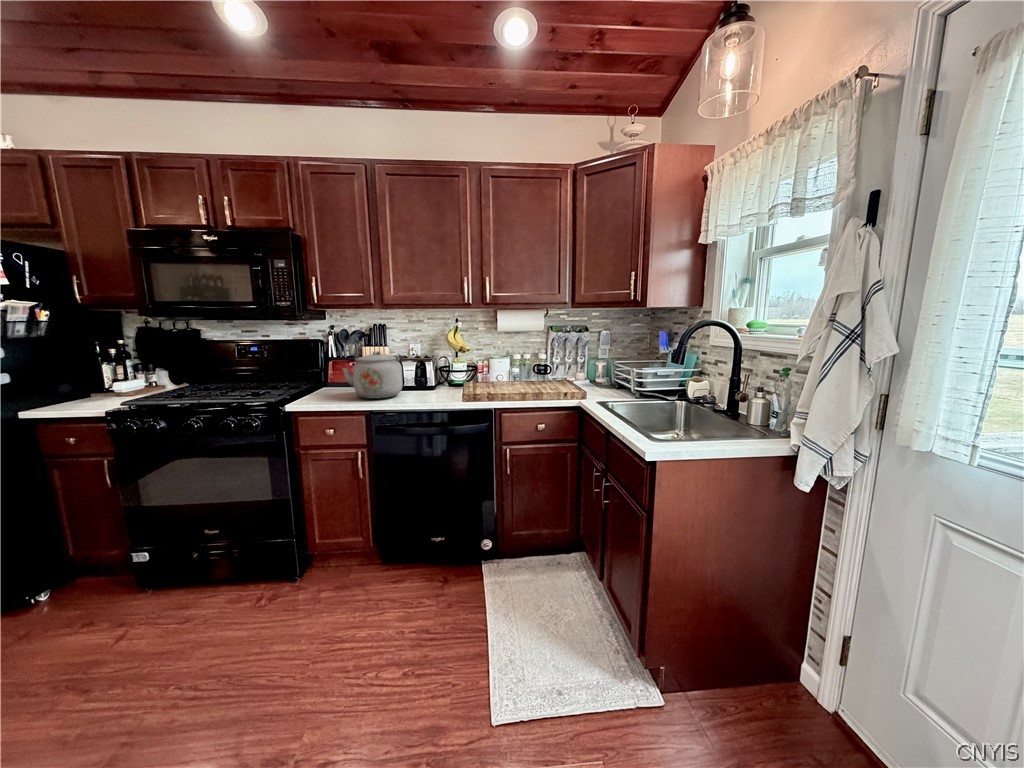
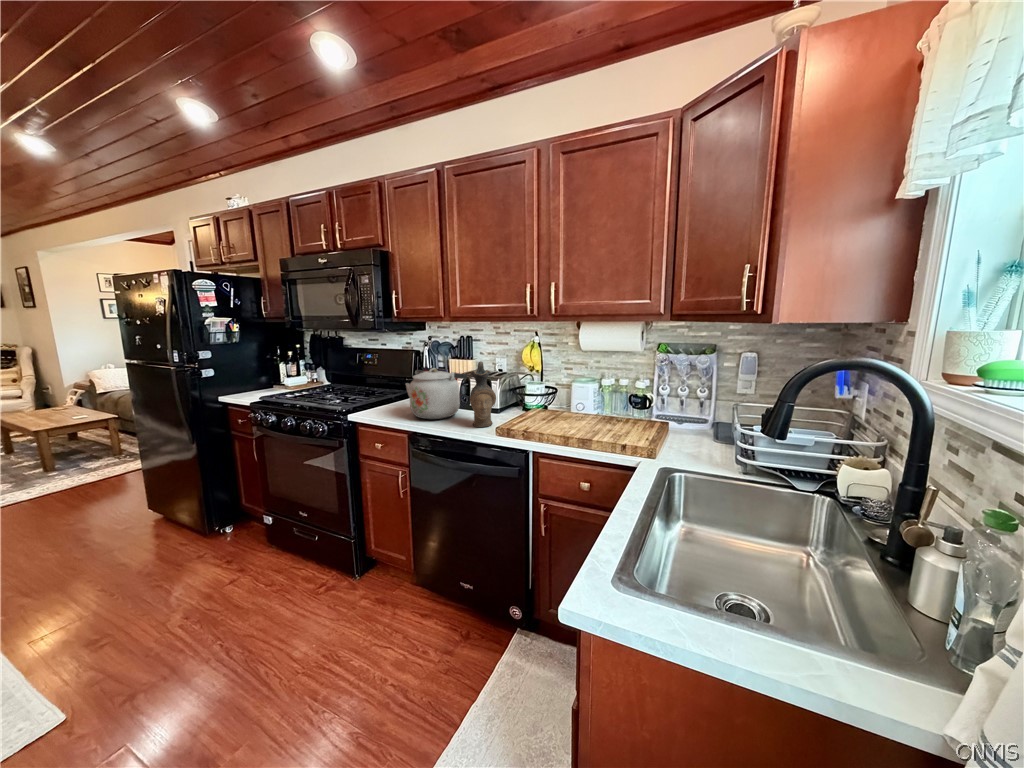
ceramic pitcher: none [425,342,449,398] -> present [470,361,496,427]

